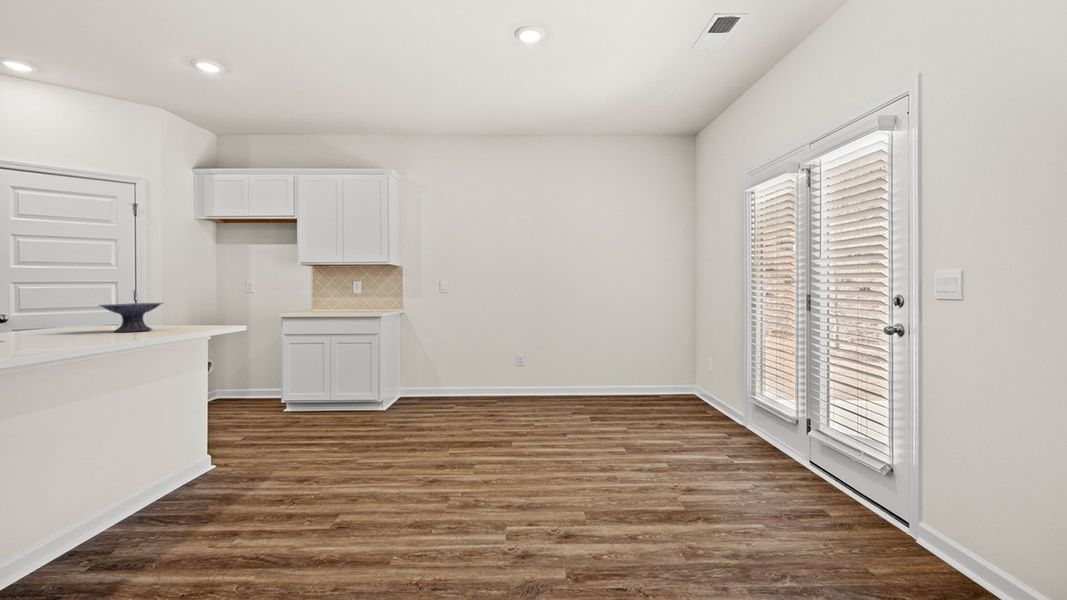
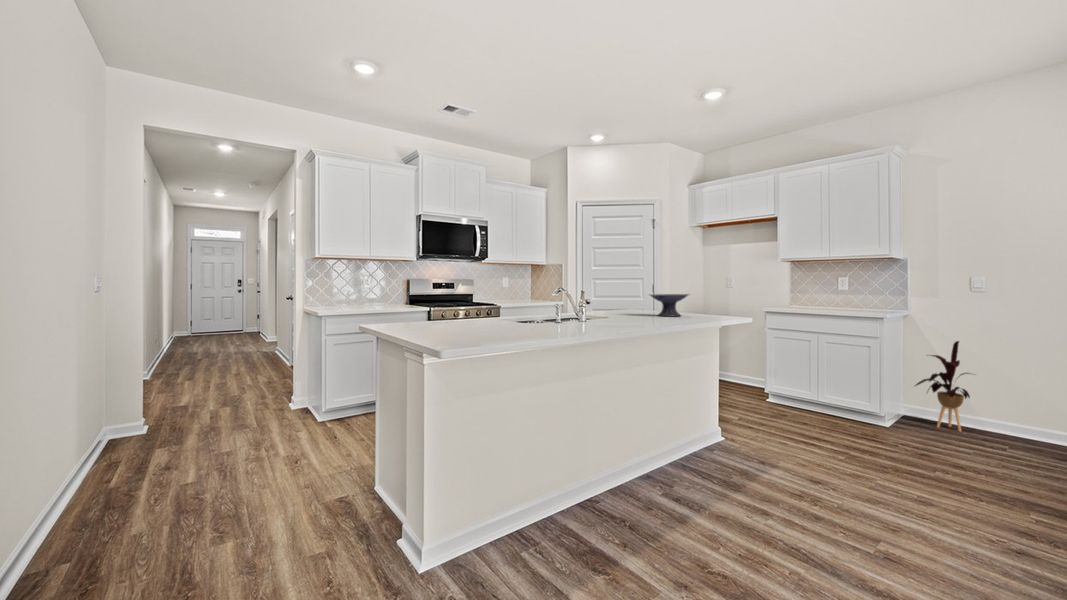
house plant: none [403,332,441,403] -> present [915,341,970,431]

